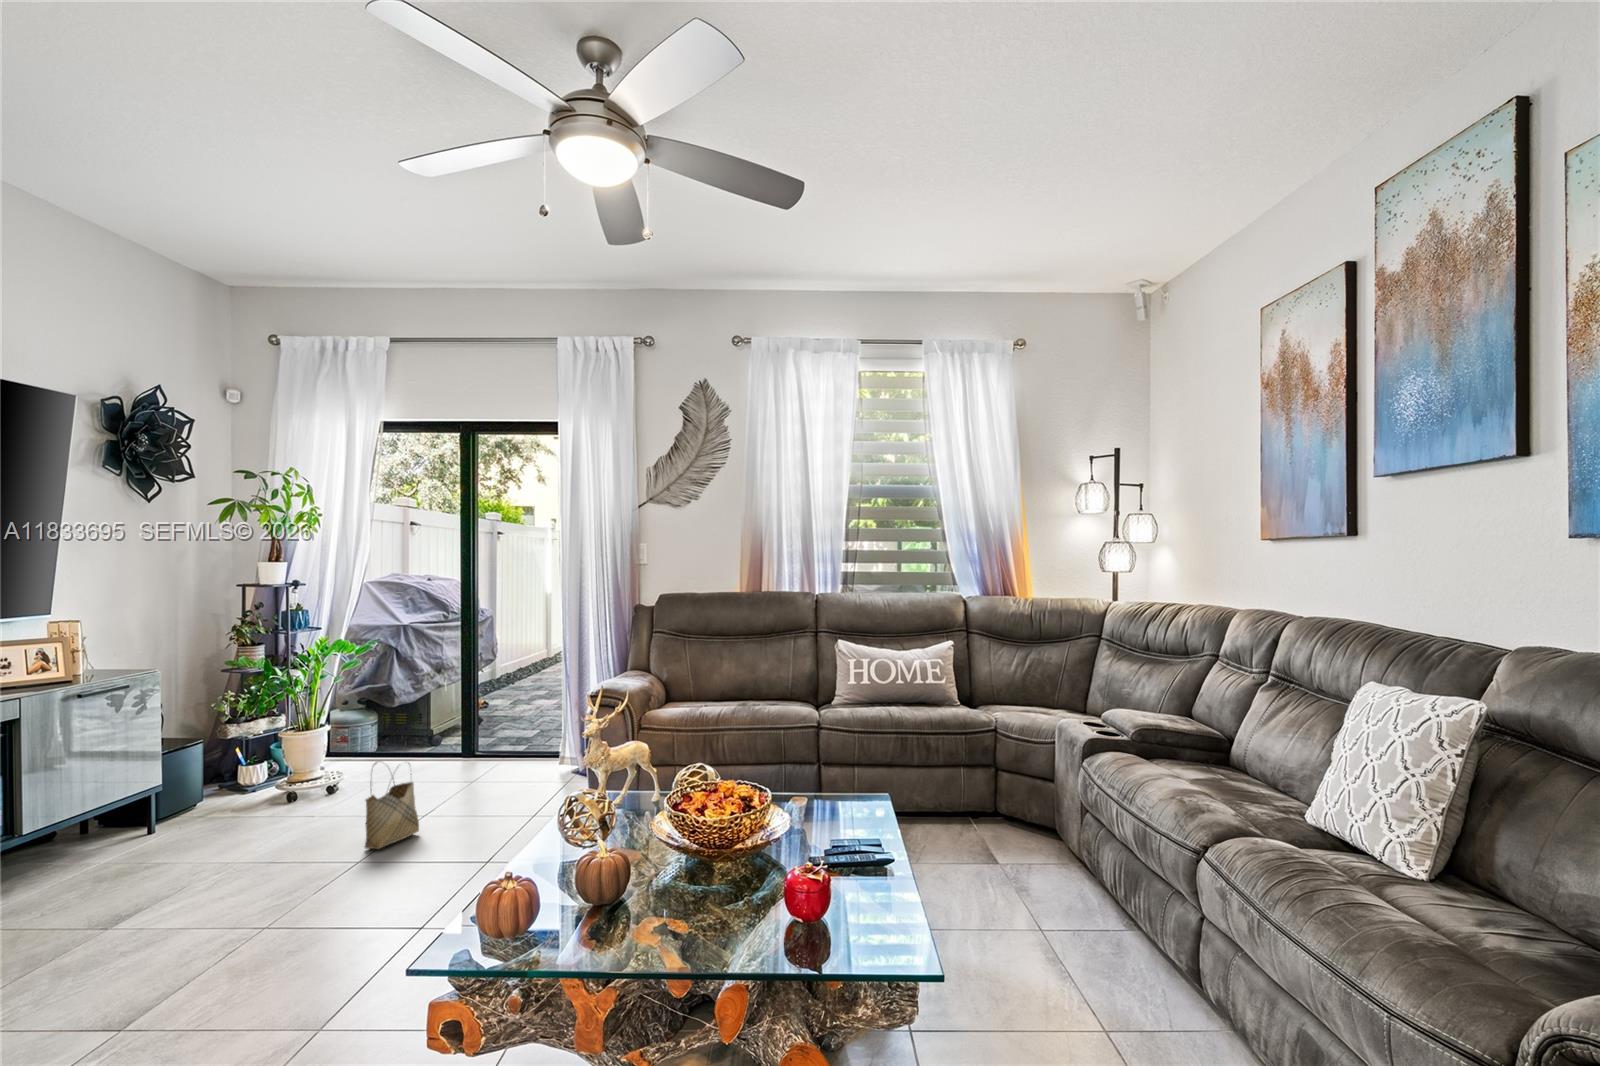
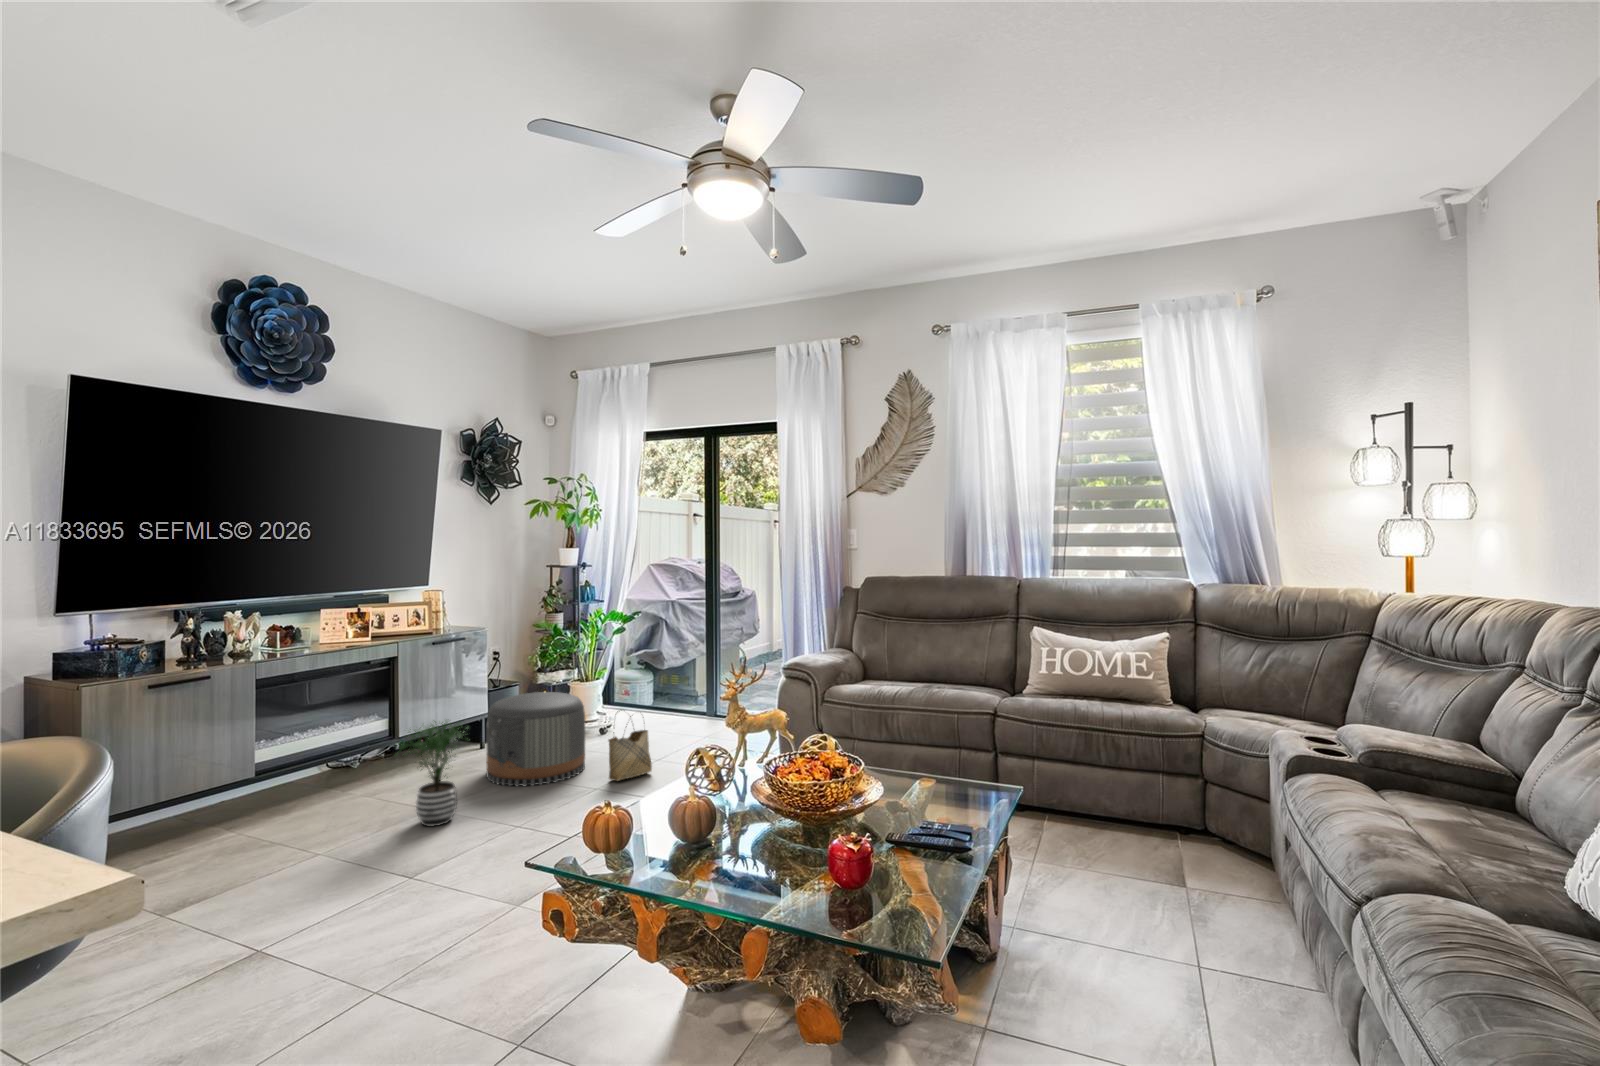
pouf: none [173,748,322,878] -> present [487,692,585,786]
potted plant: none [50,799,186,953] -> present [396,722,463,826]

